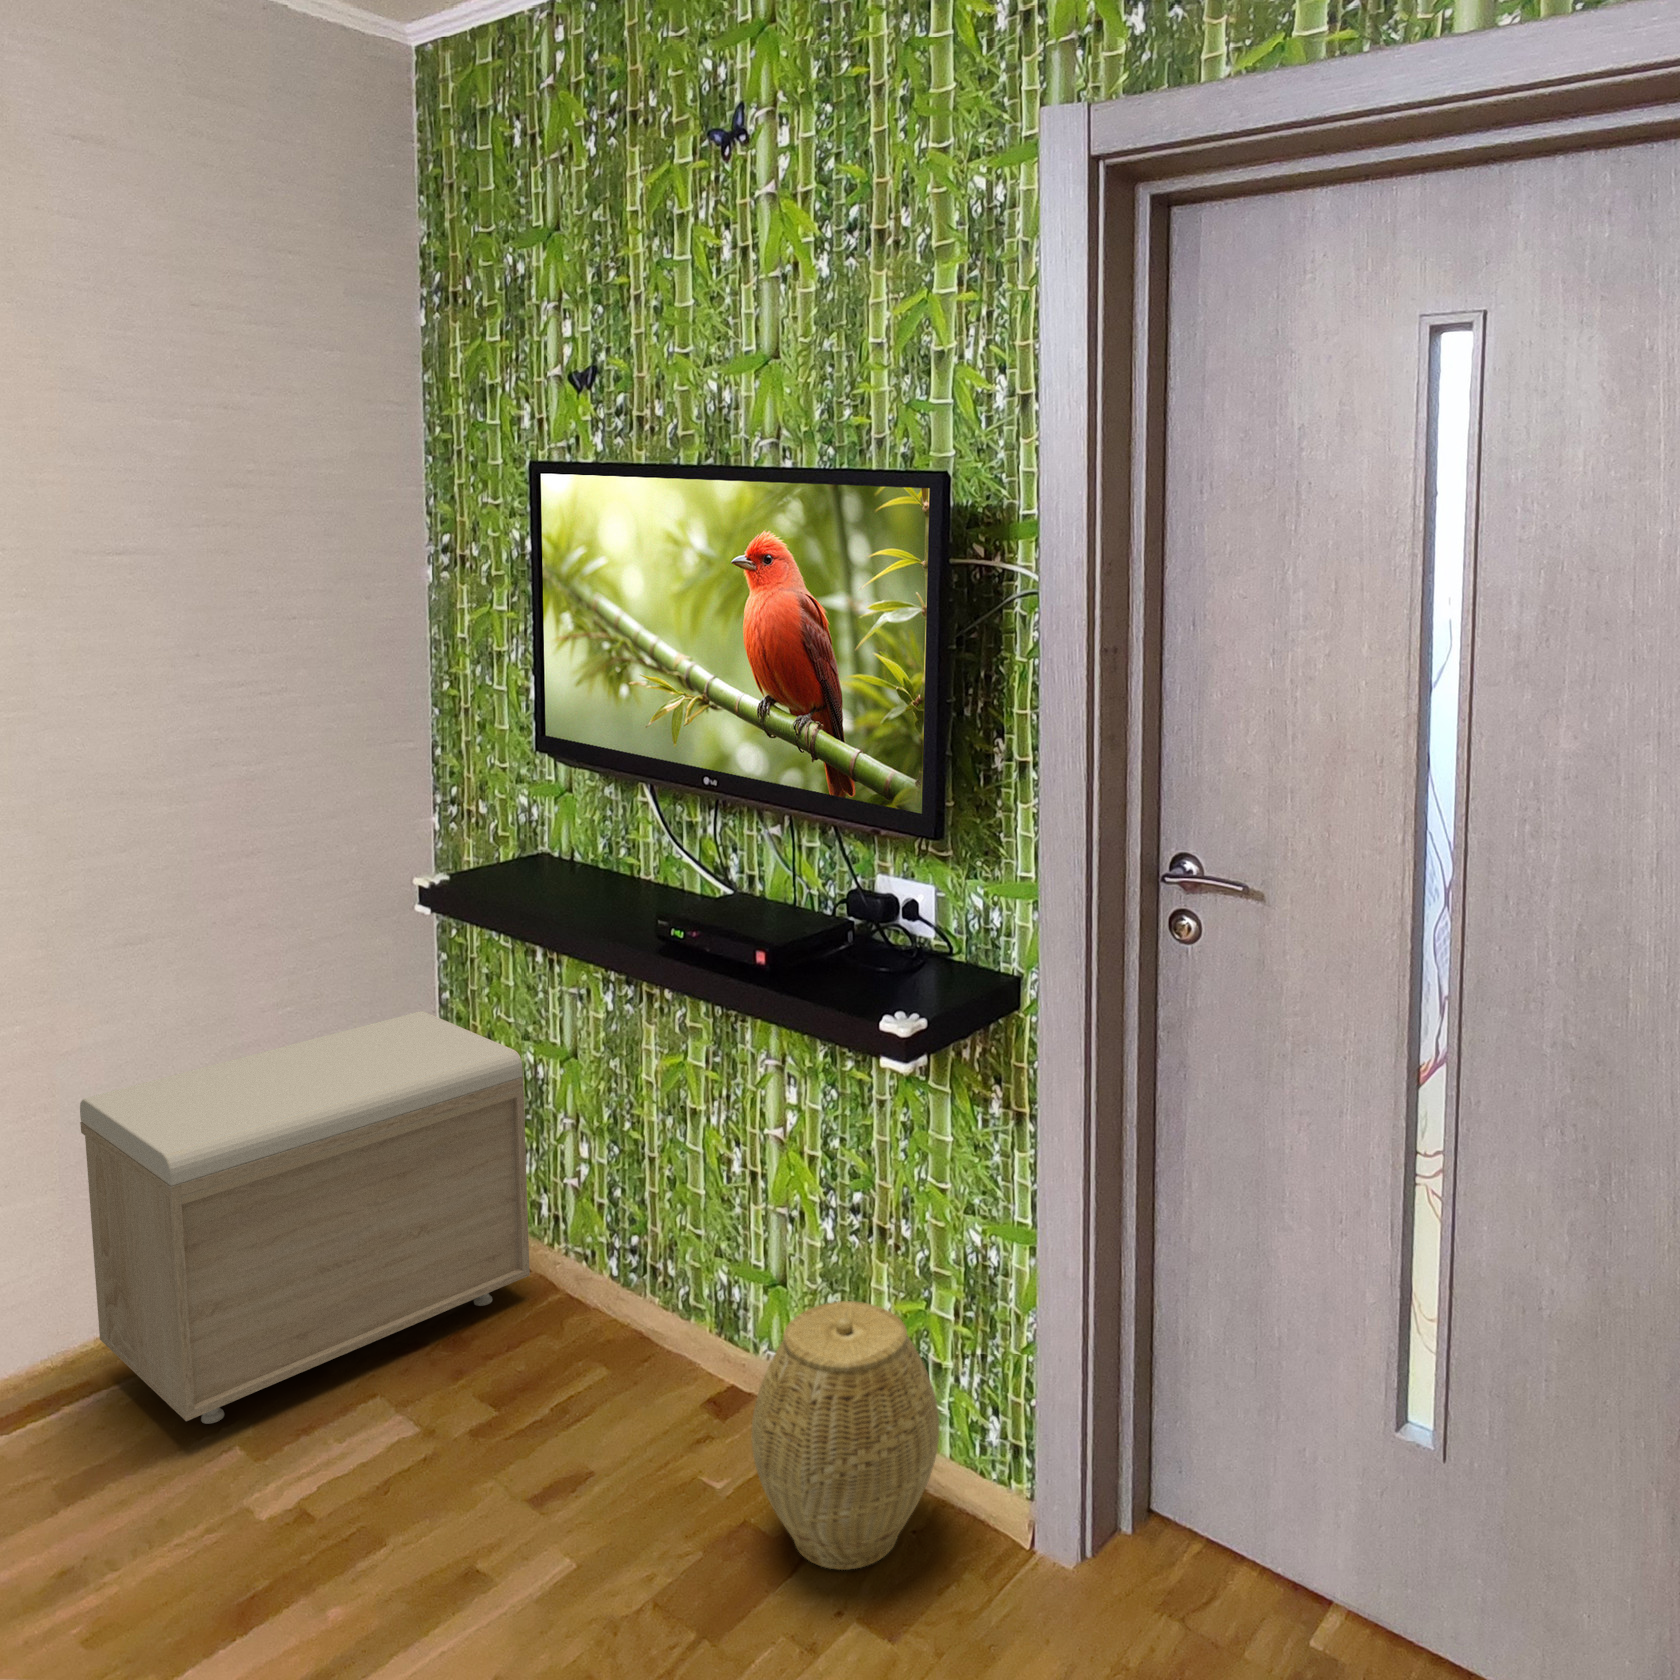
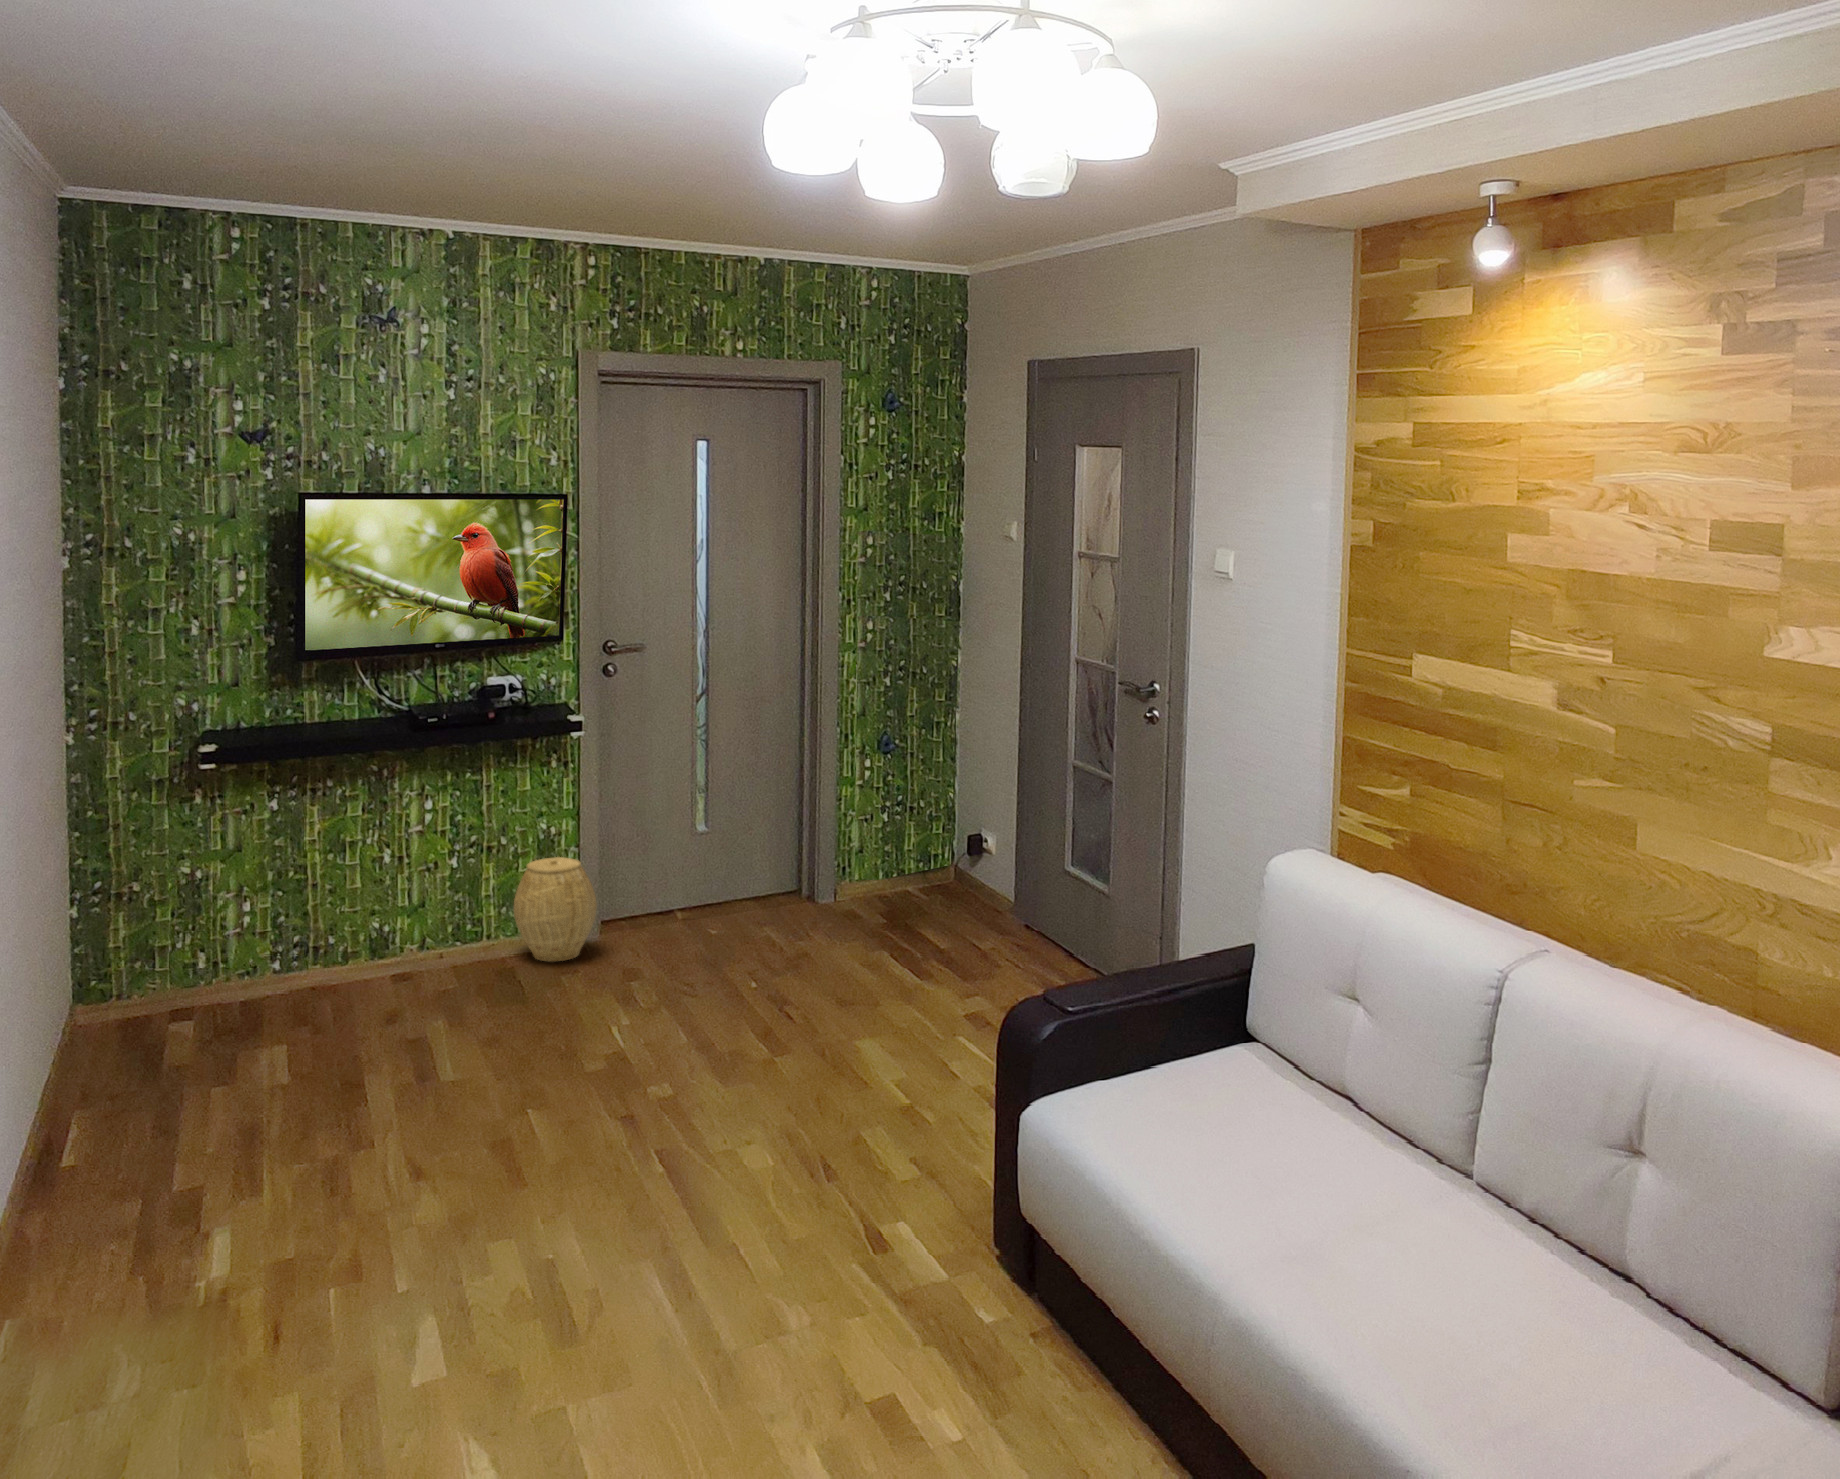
storage bench: present [80,1011,530,1424] -> none [150,859,393,1095]

